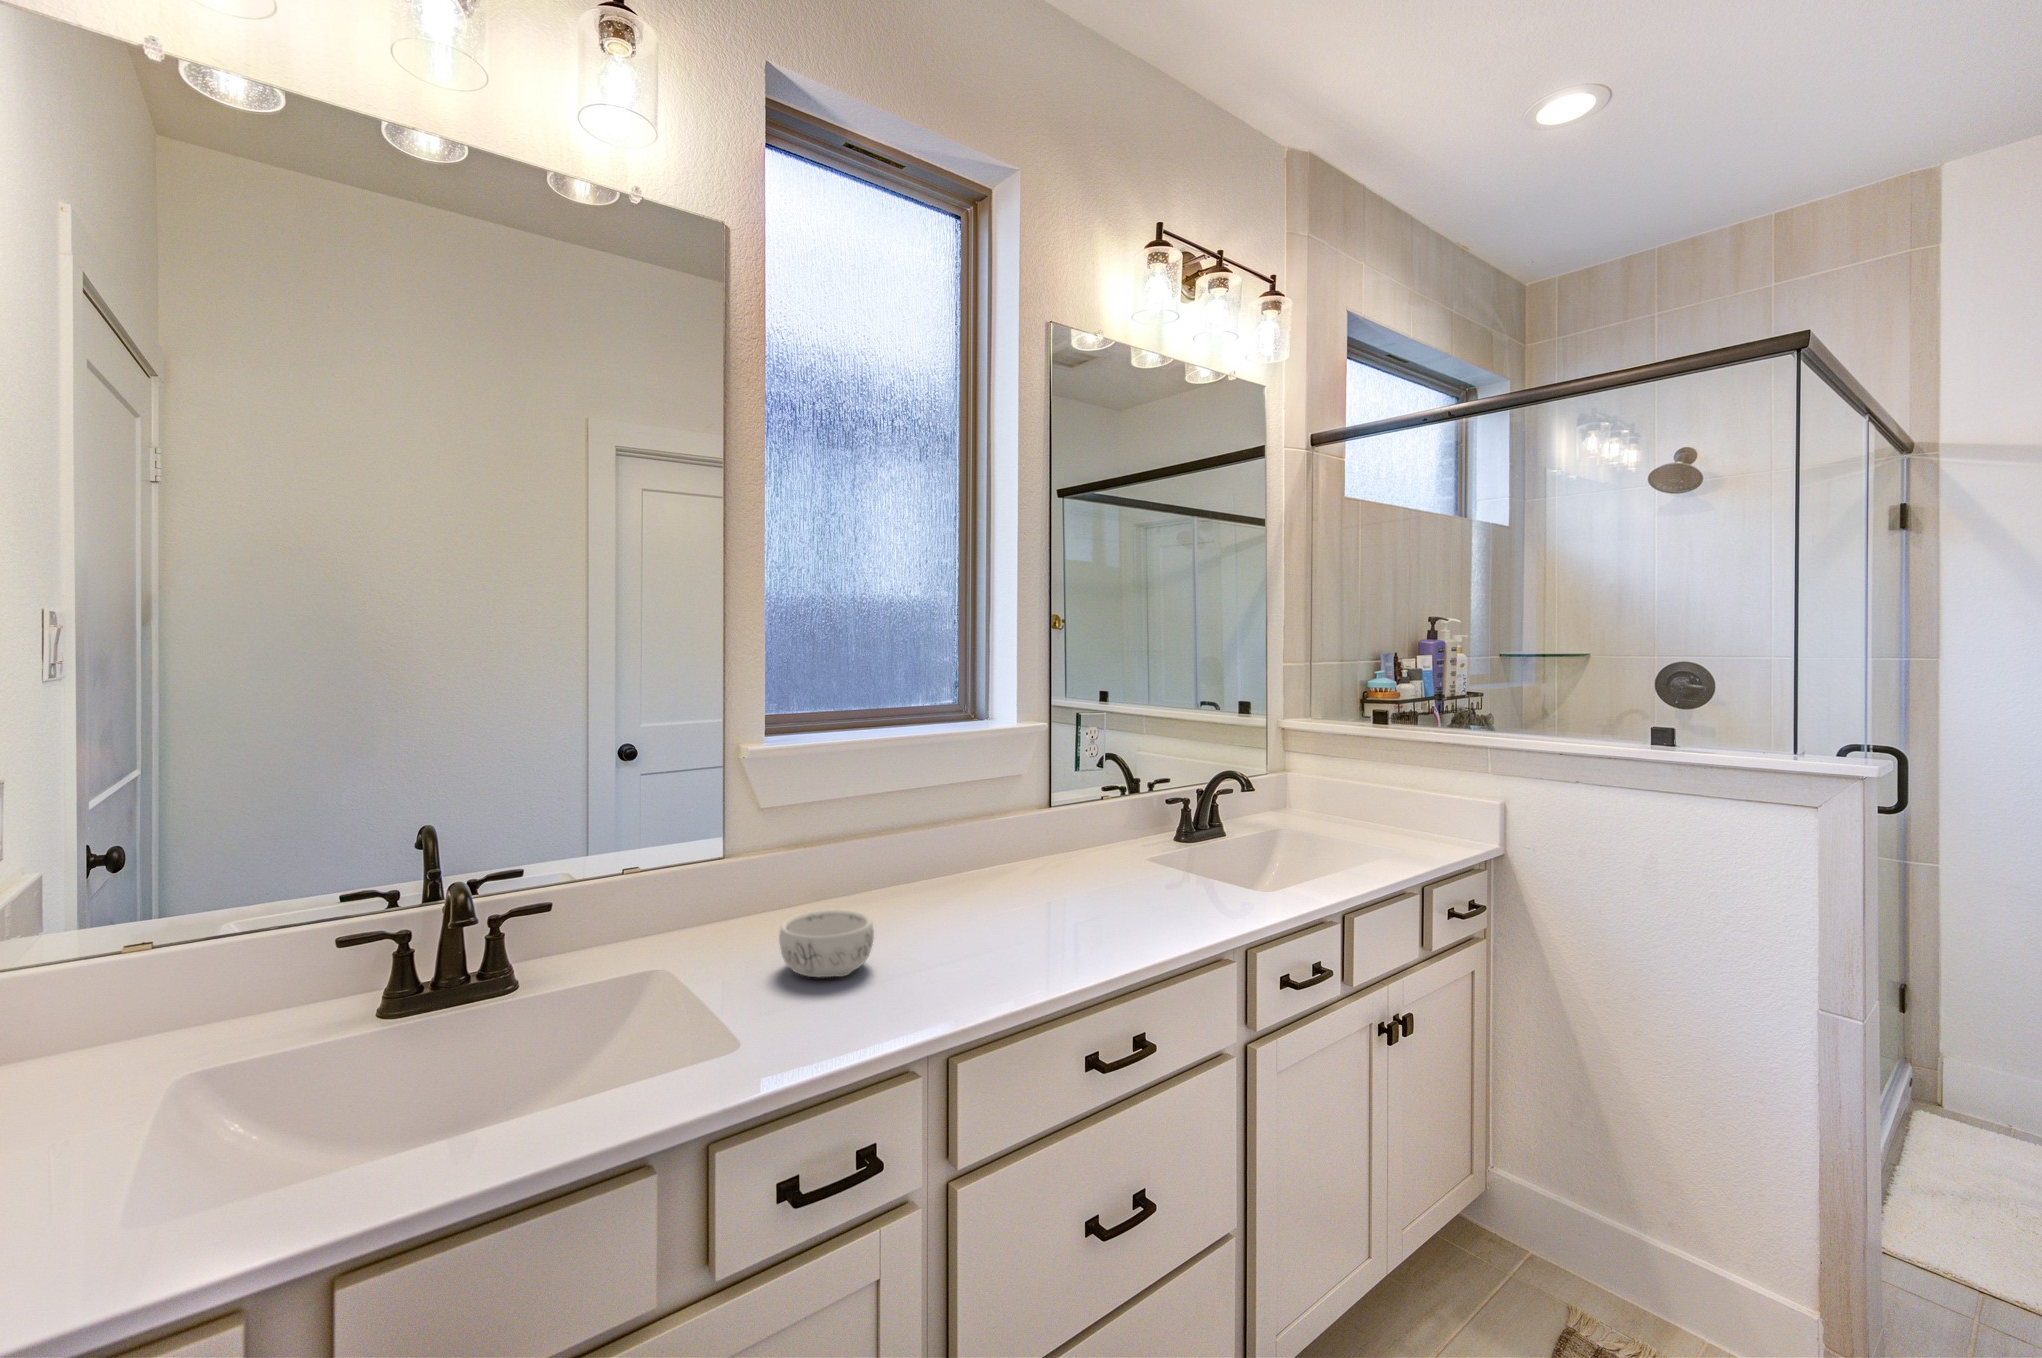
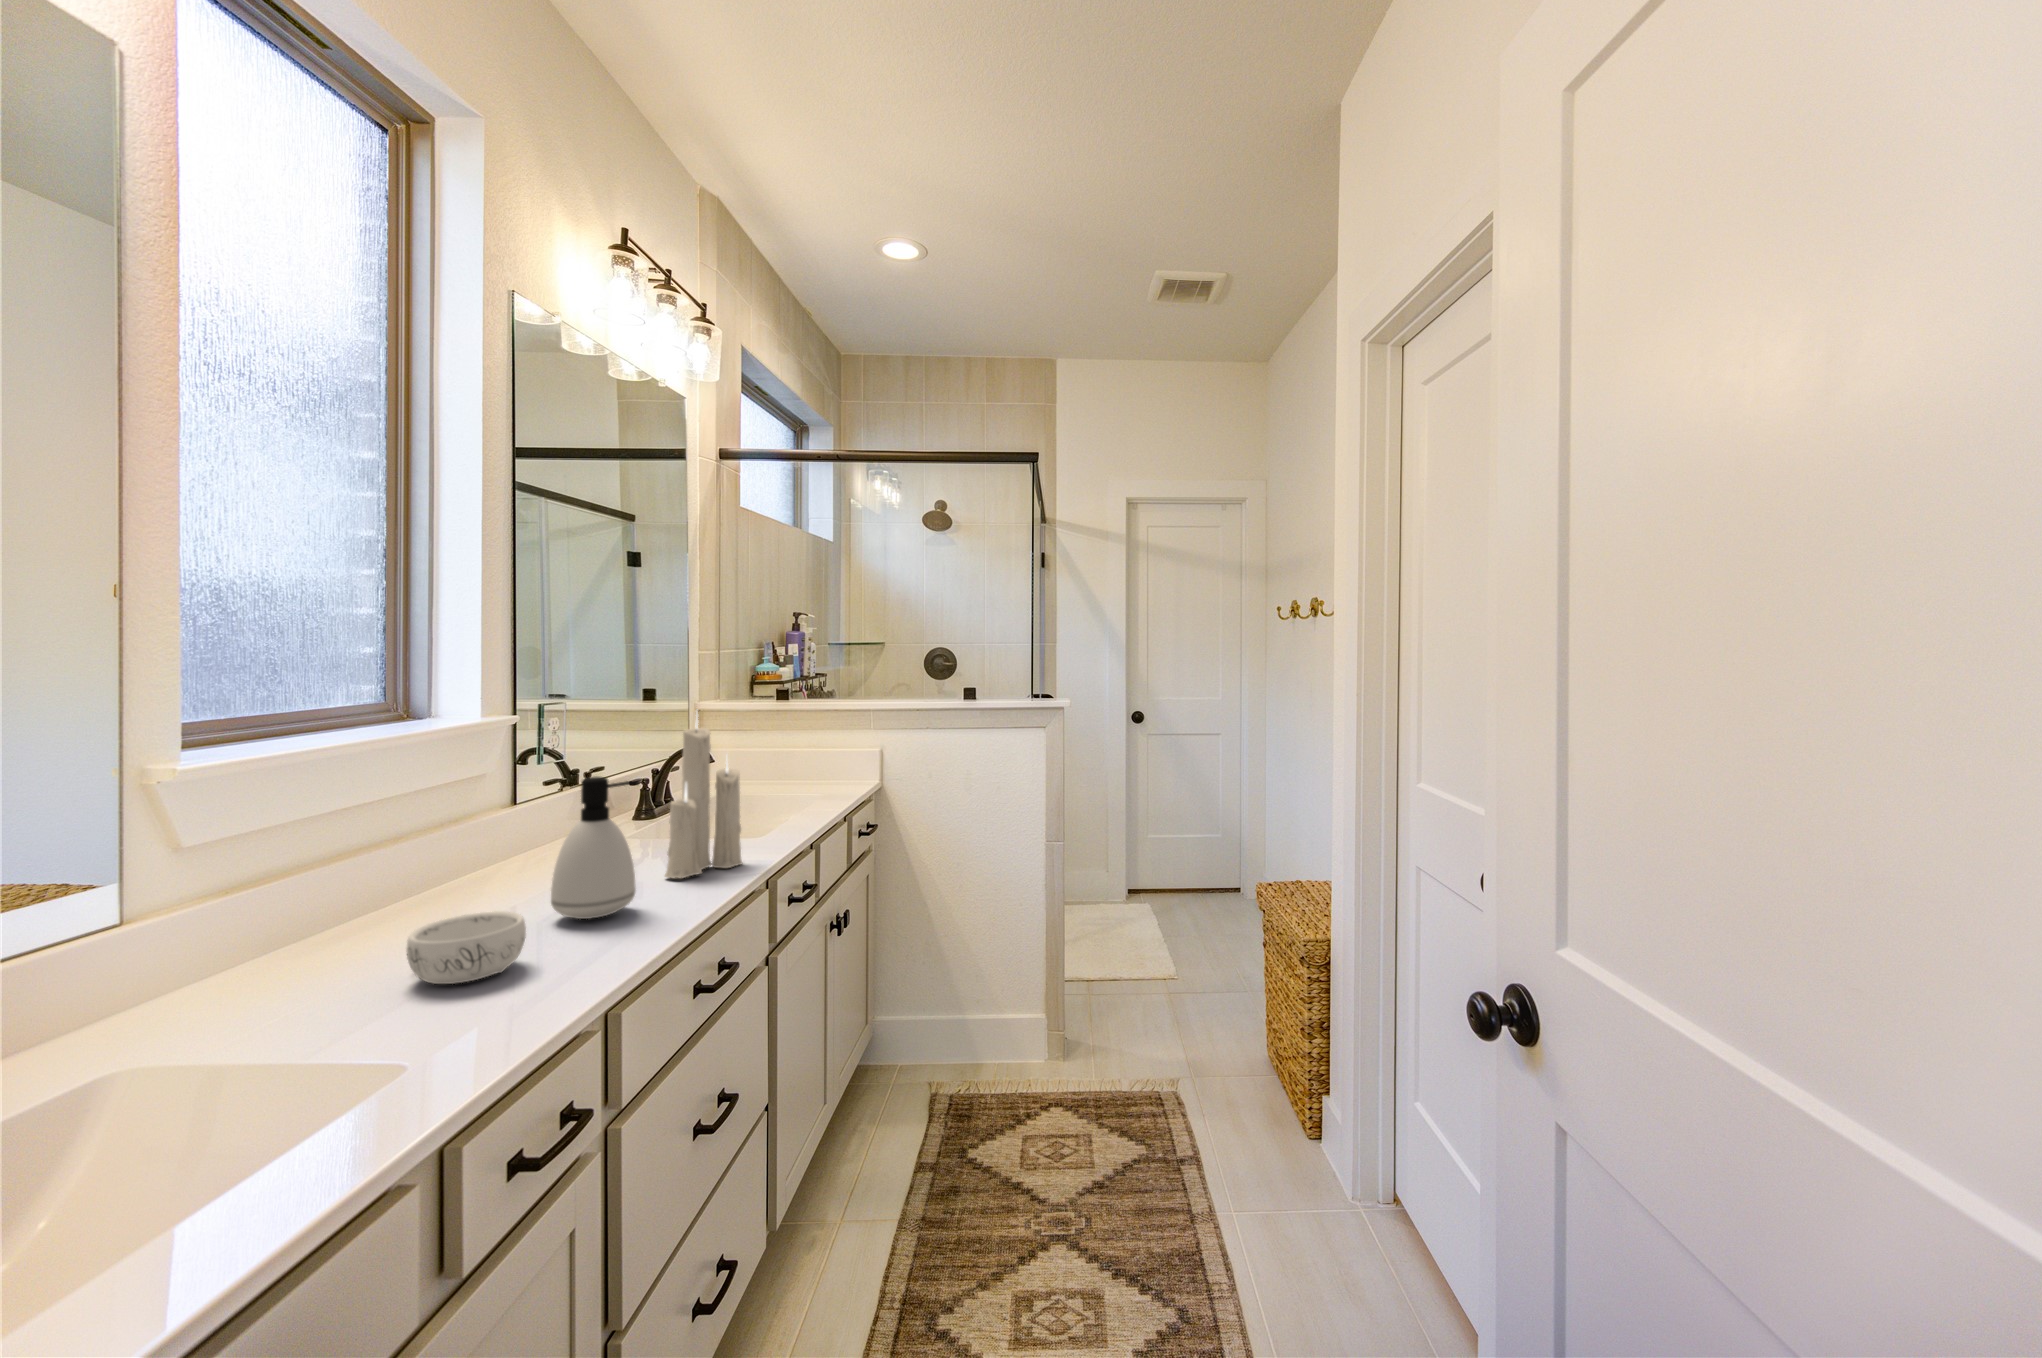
candle: none [1096,720,1190,923] -> present [665,720,742,878]
soap dispenser: none [946,794,1024,944] -> present [551,776,639,919]

